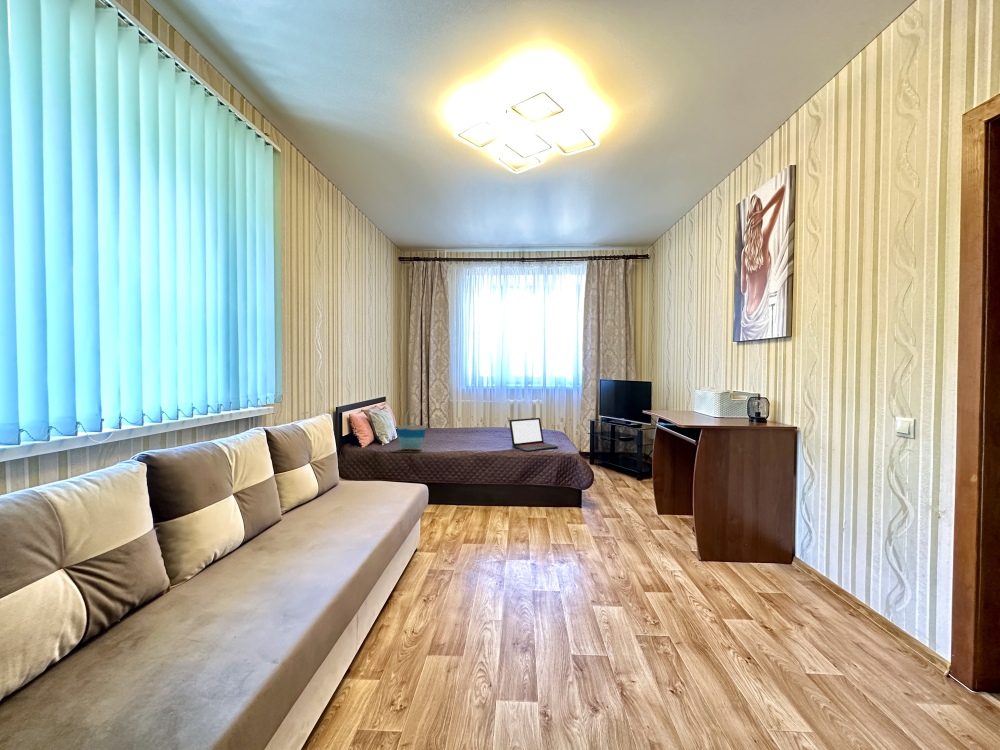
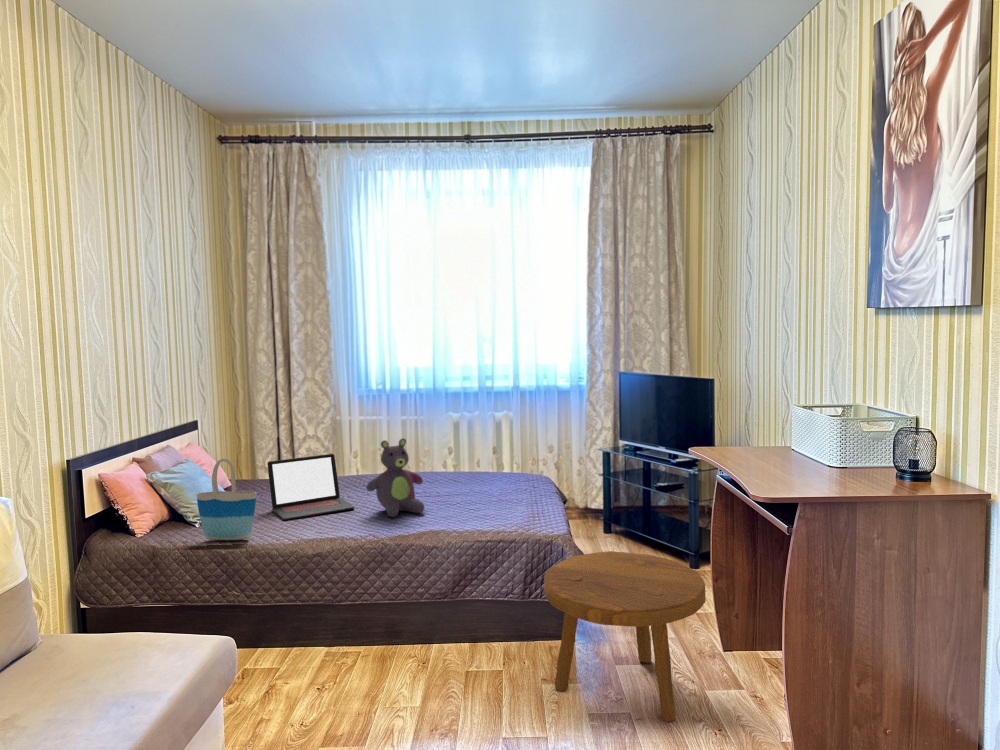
stuffed bear: none [475,406,504,444] -> present [367,439,424,517]
laptop: present [509,418,558,451] -> present [268,454,354,520]
footstool: none [570,461,652,541] -> present [544,551,706,722]

